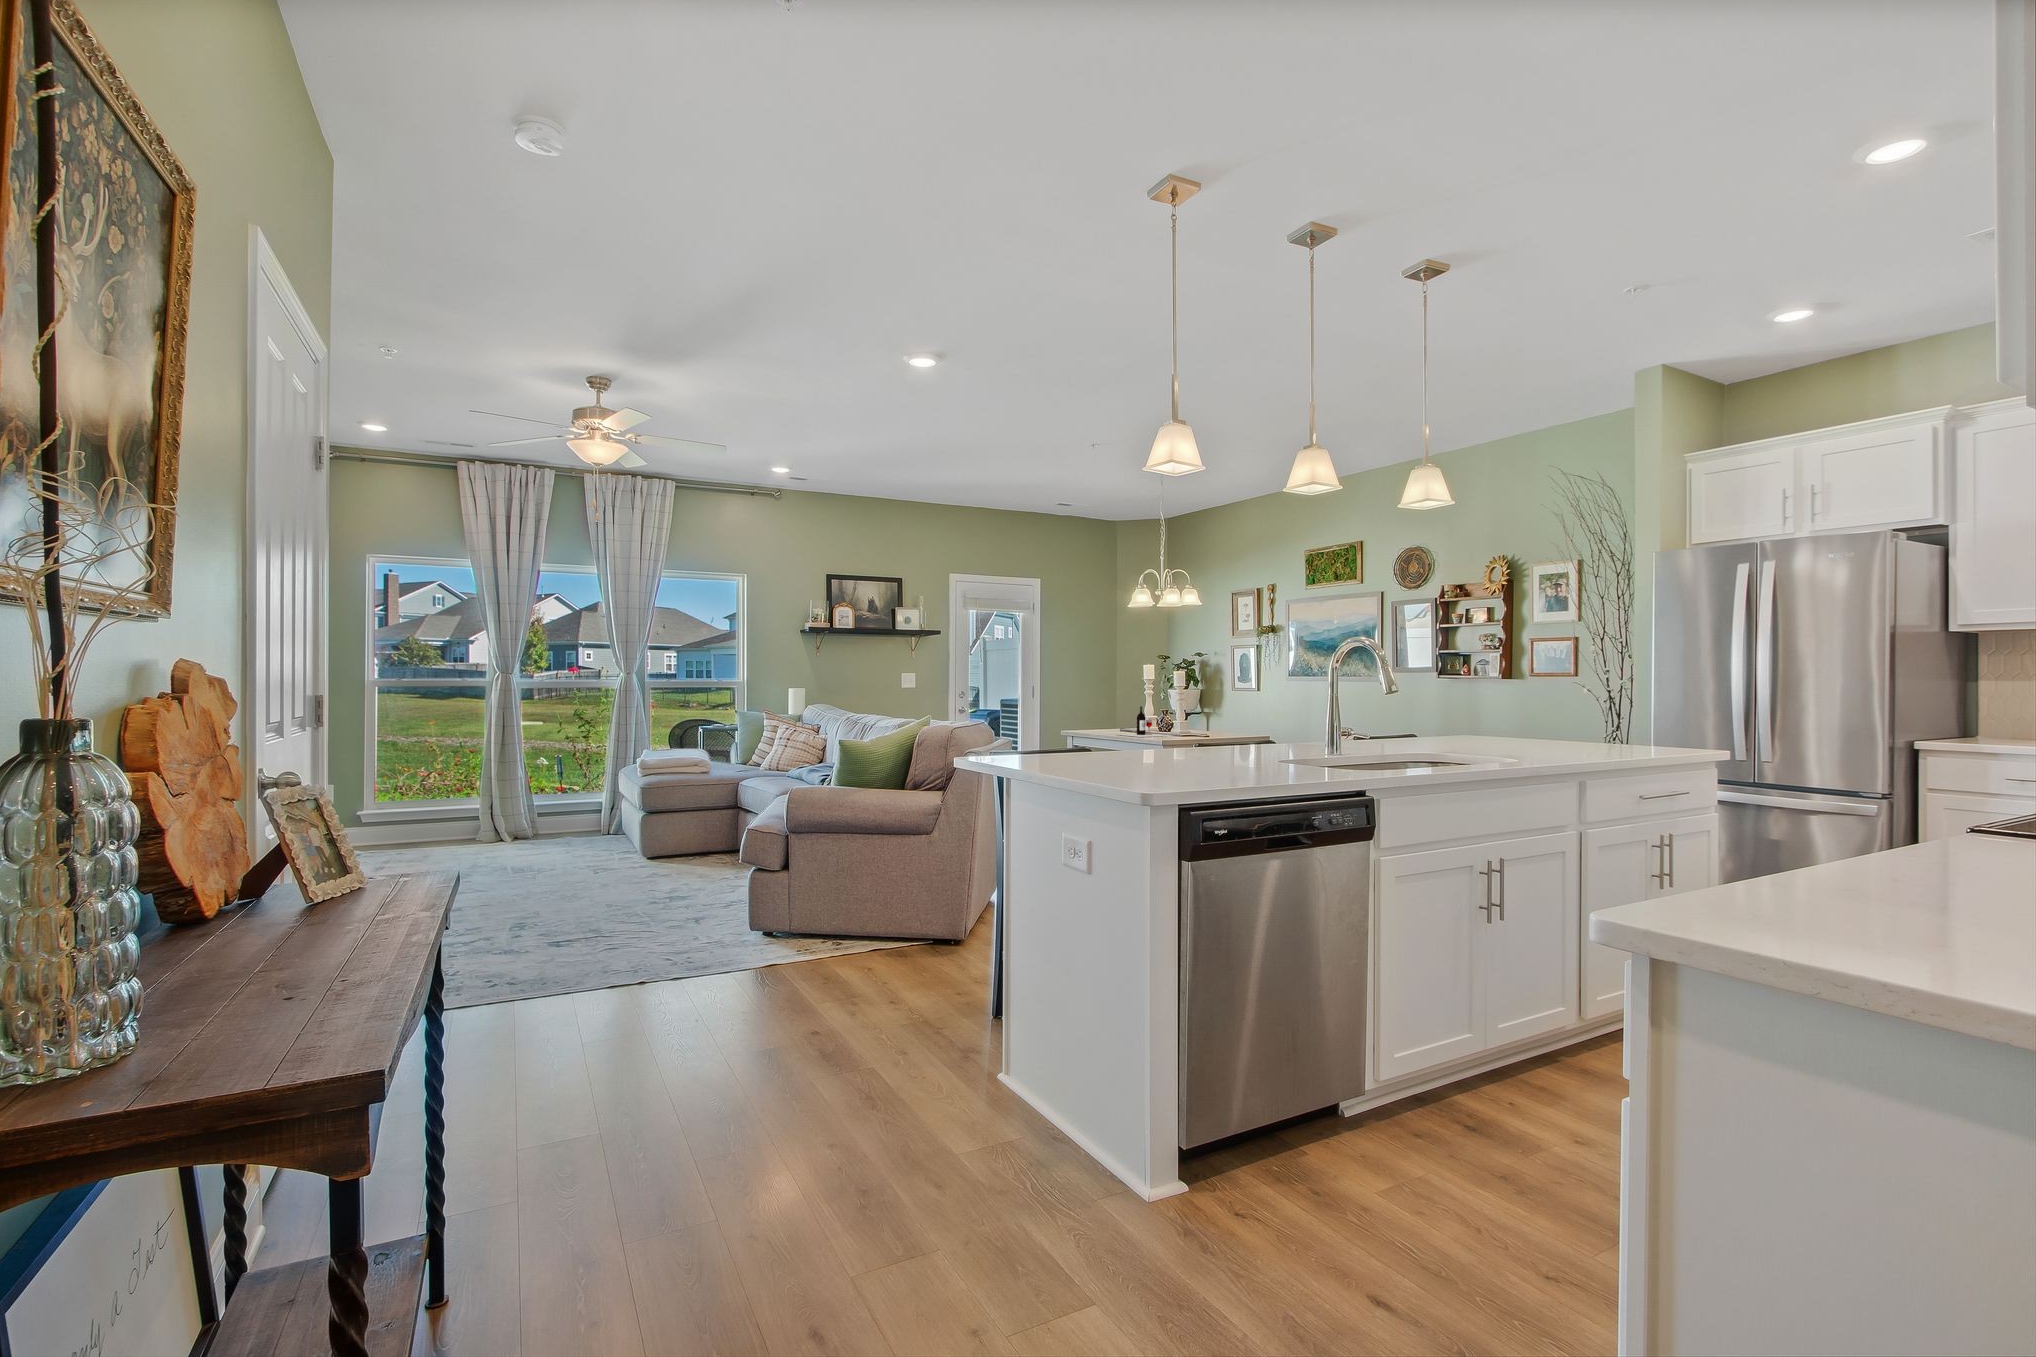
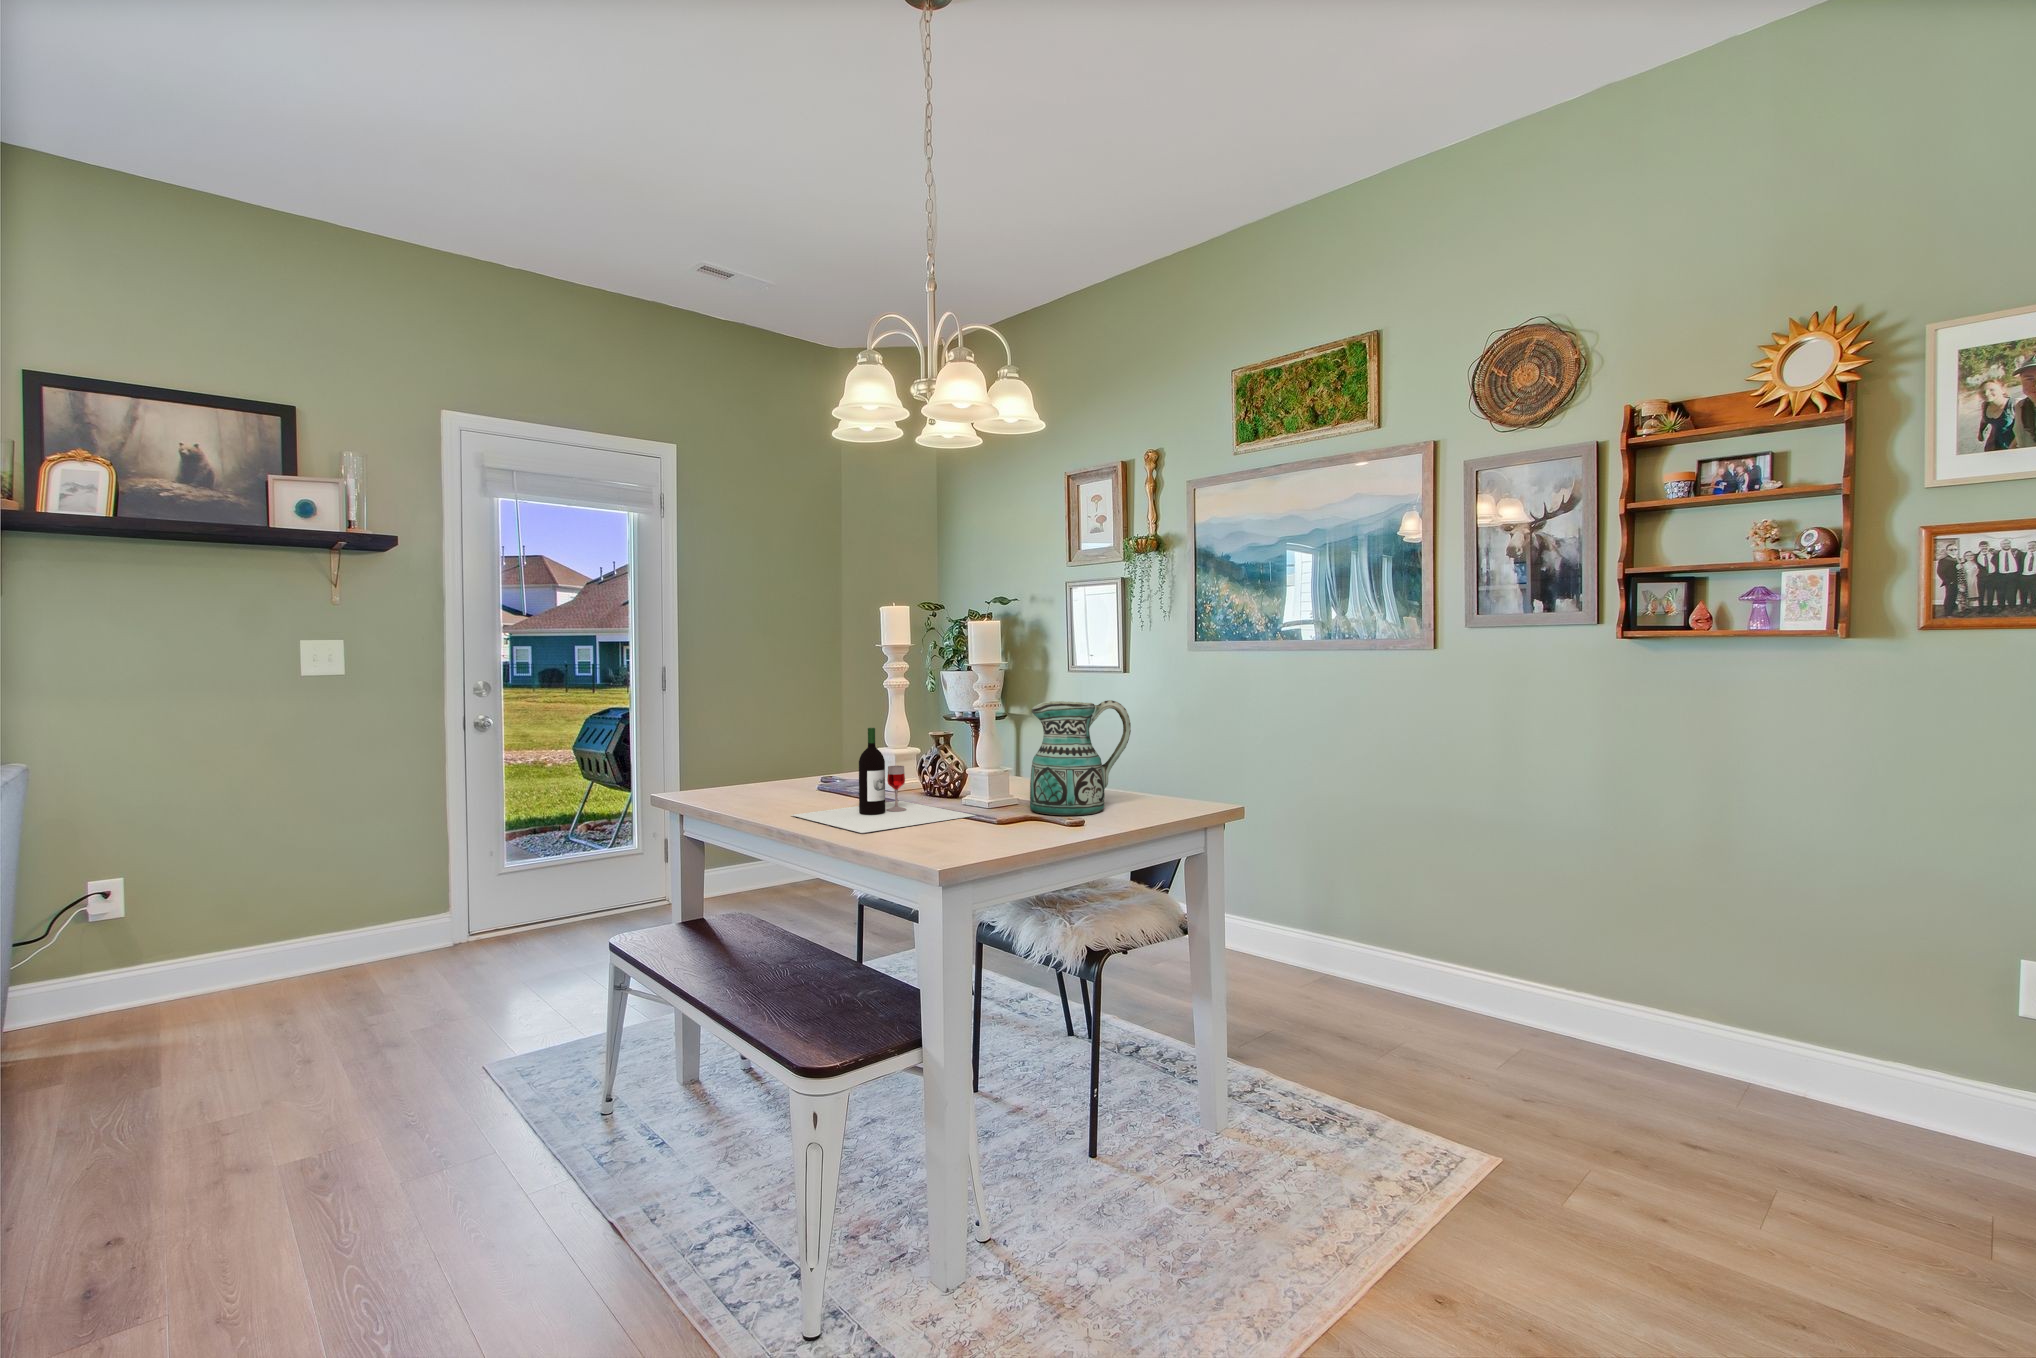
ceramic pitcher: none [1195,699,1230,736] -> present [1030,700,1131,815]

